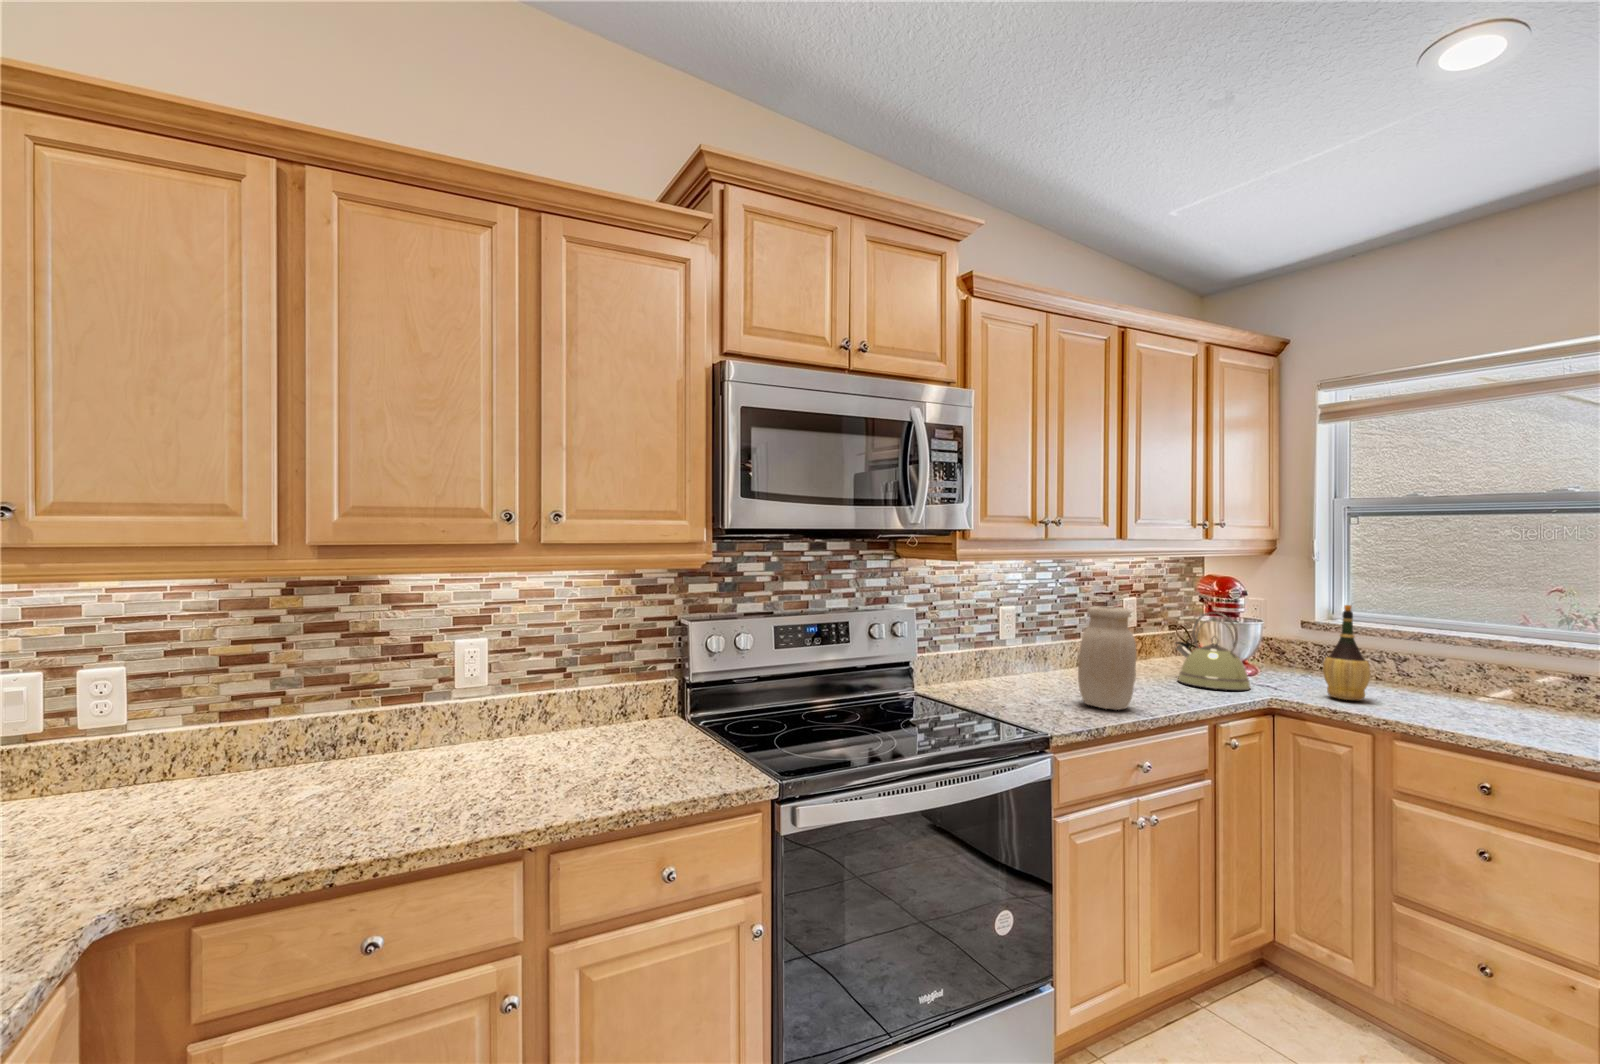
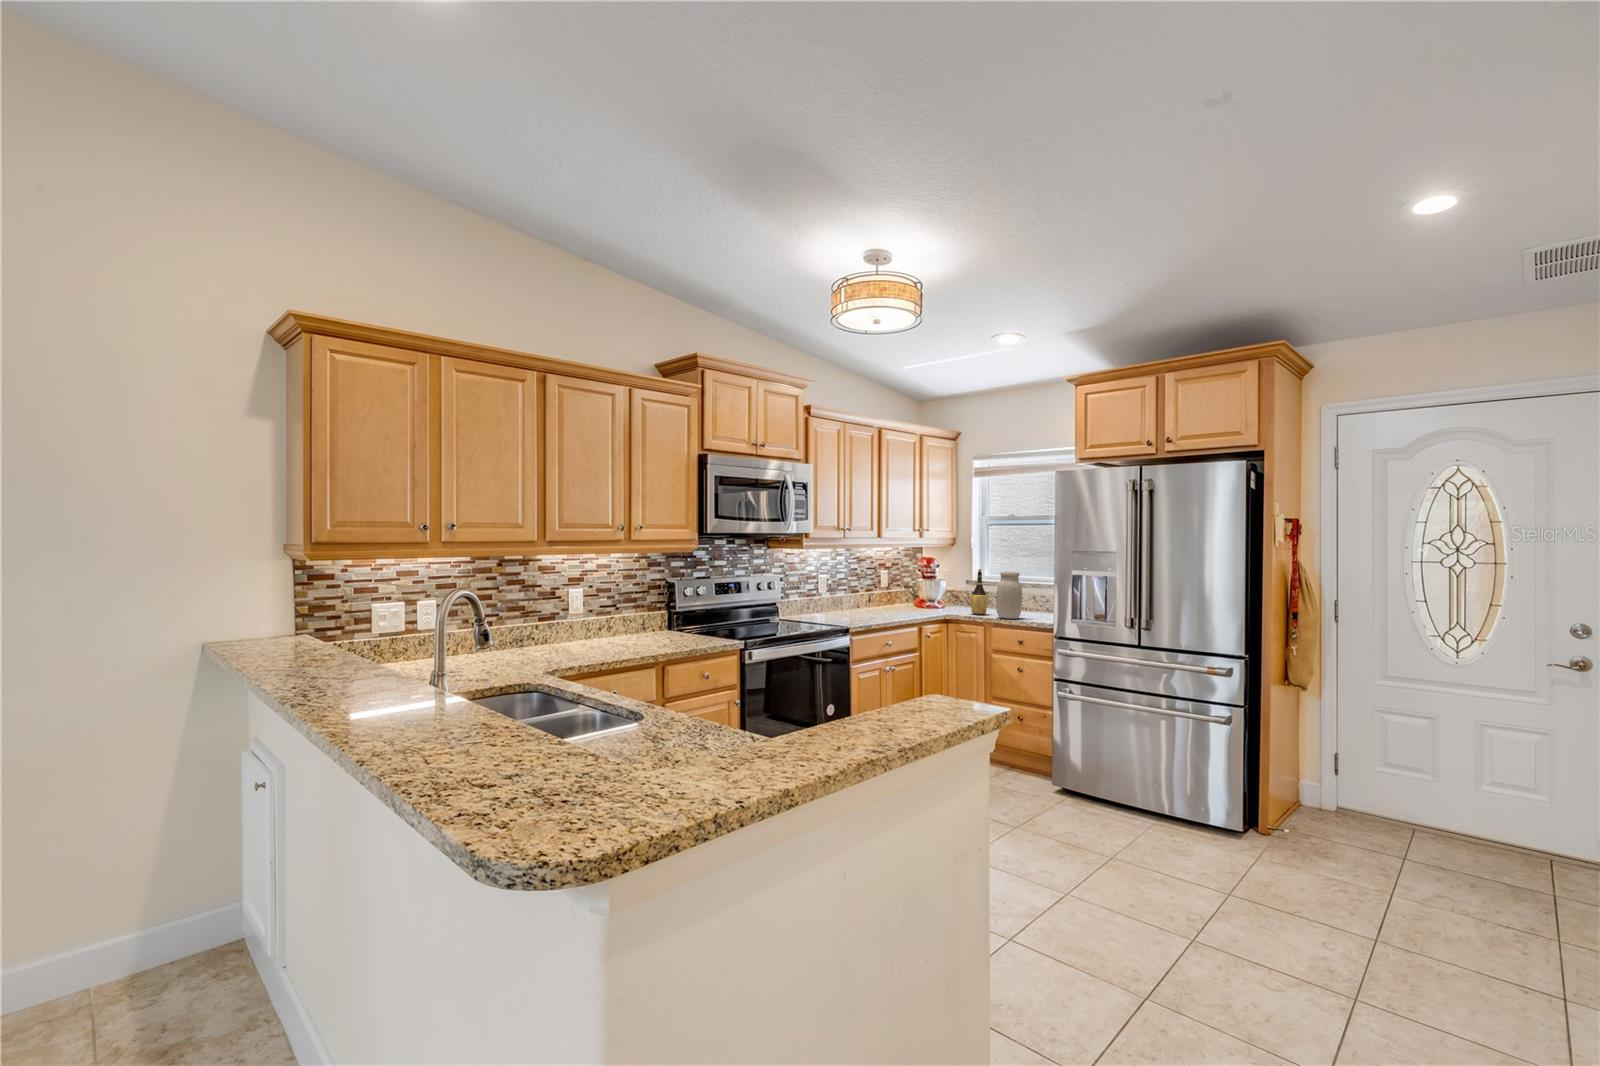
jar: present [1078,606,1136,710] -> present [996,571,1022,619]
kettle: present [1176,612,1250,690] -> none [906,575,940,613]

